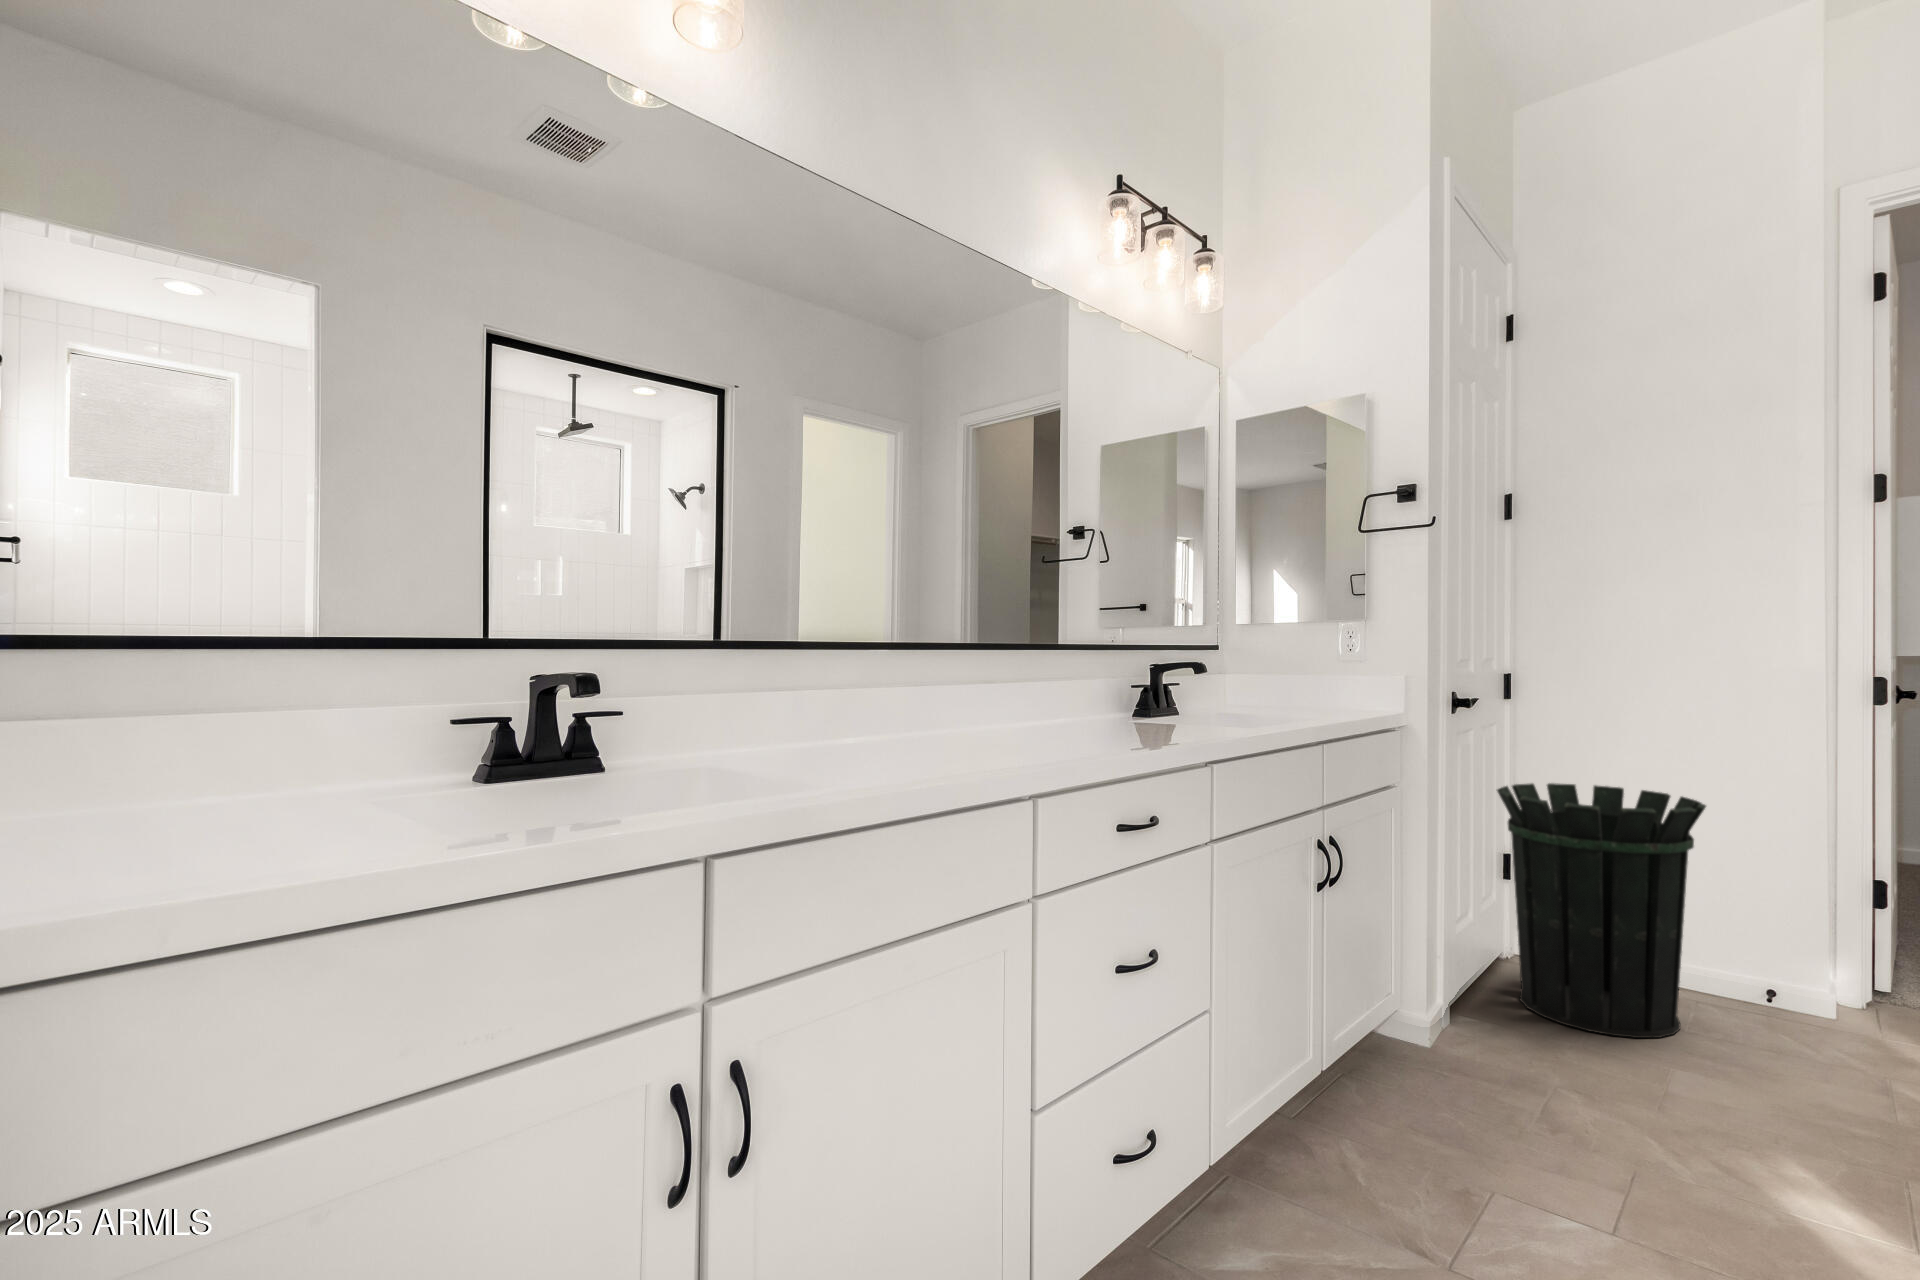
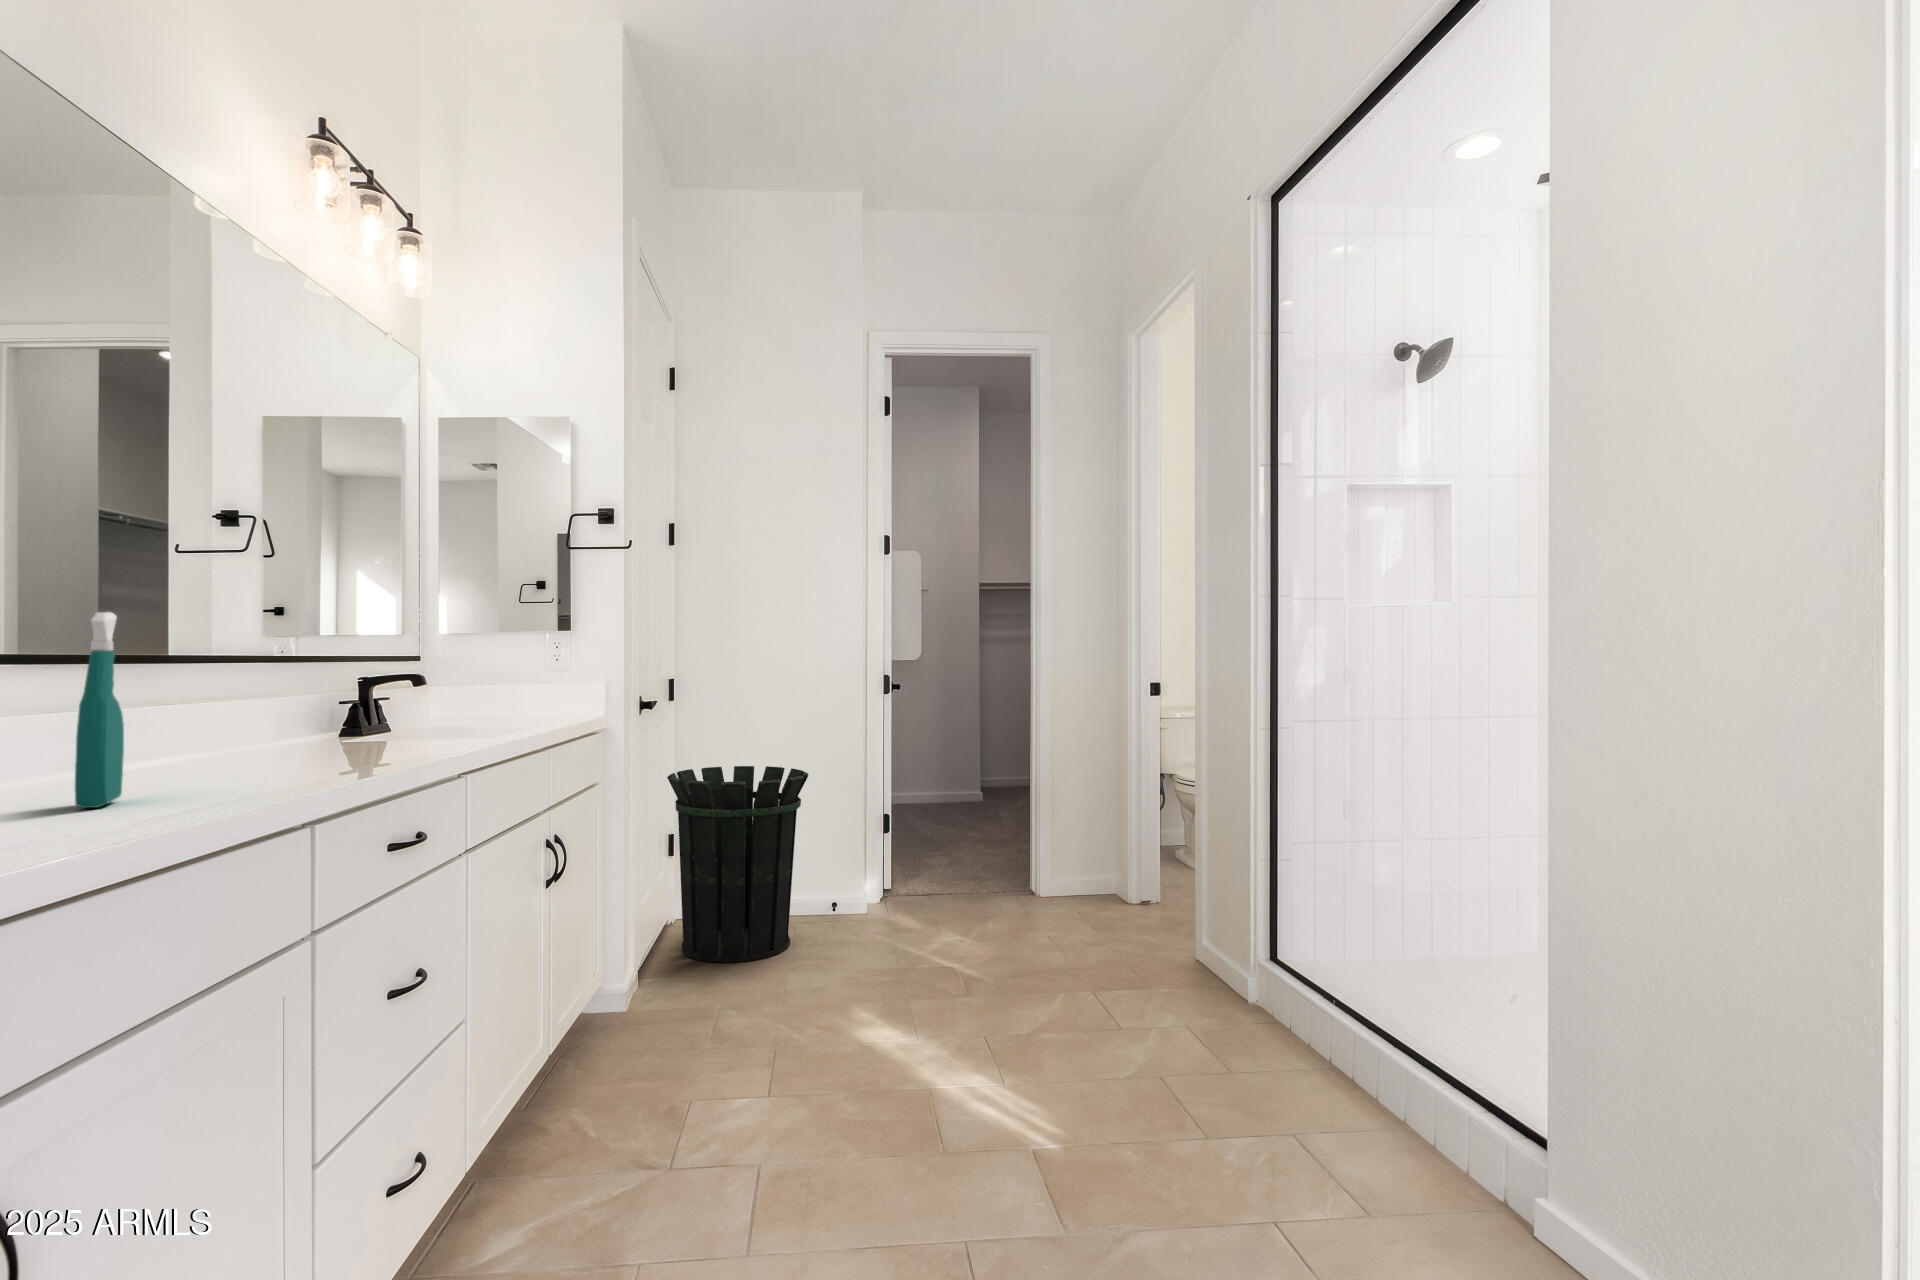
spray bottle: none [905,611,941,764] -> present [75,612,124,808]

